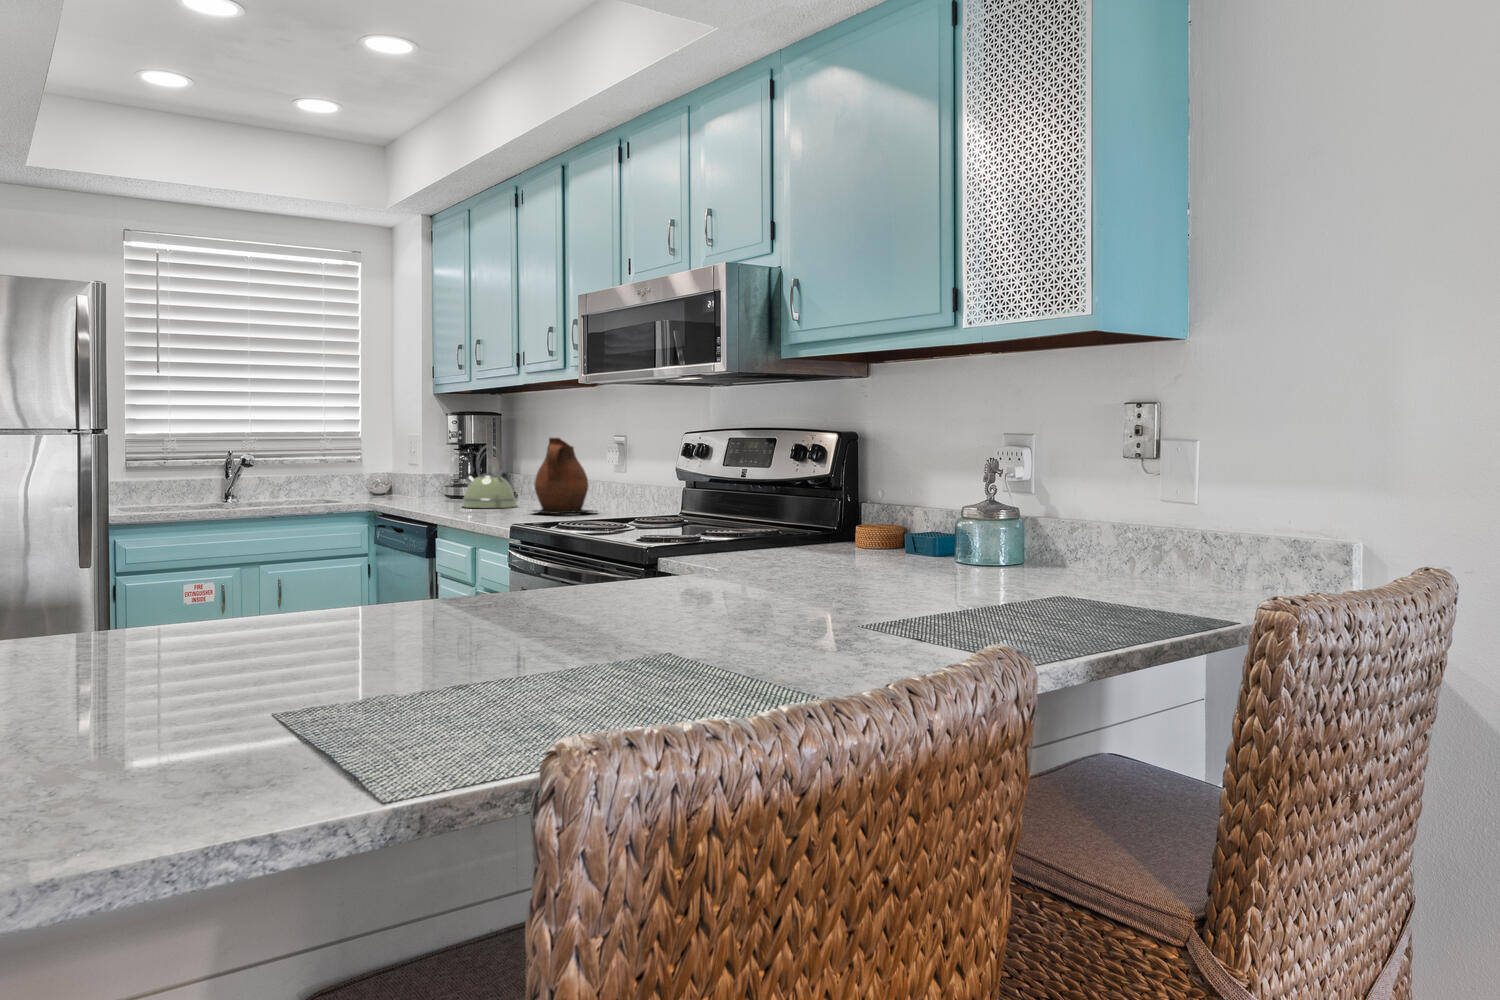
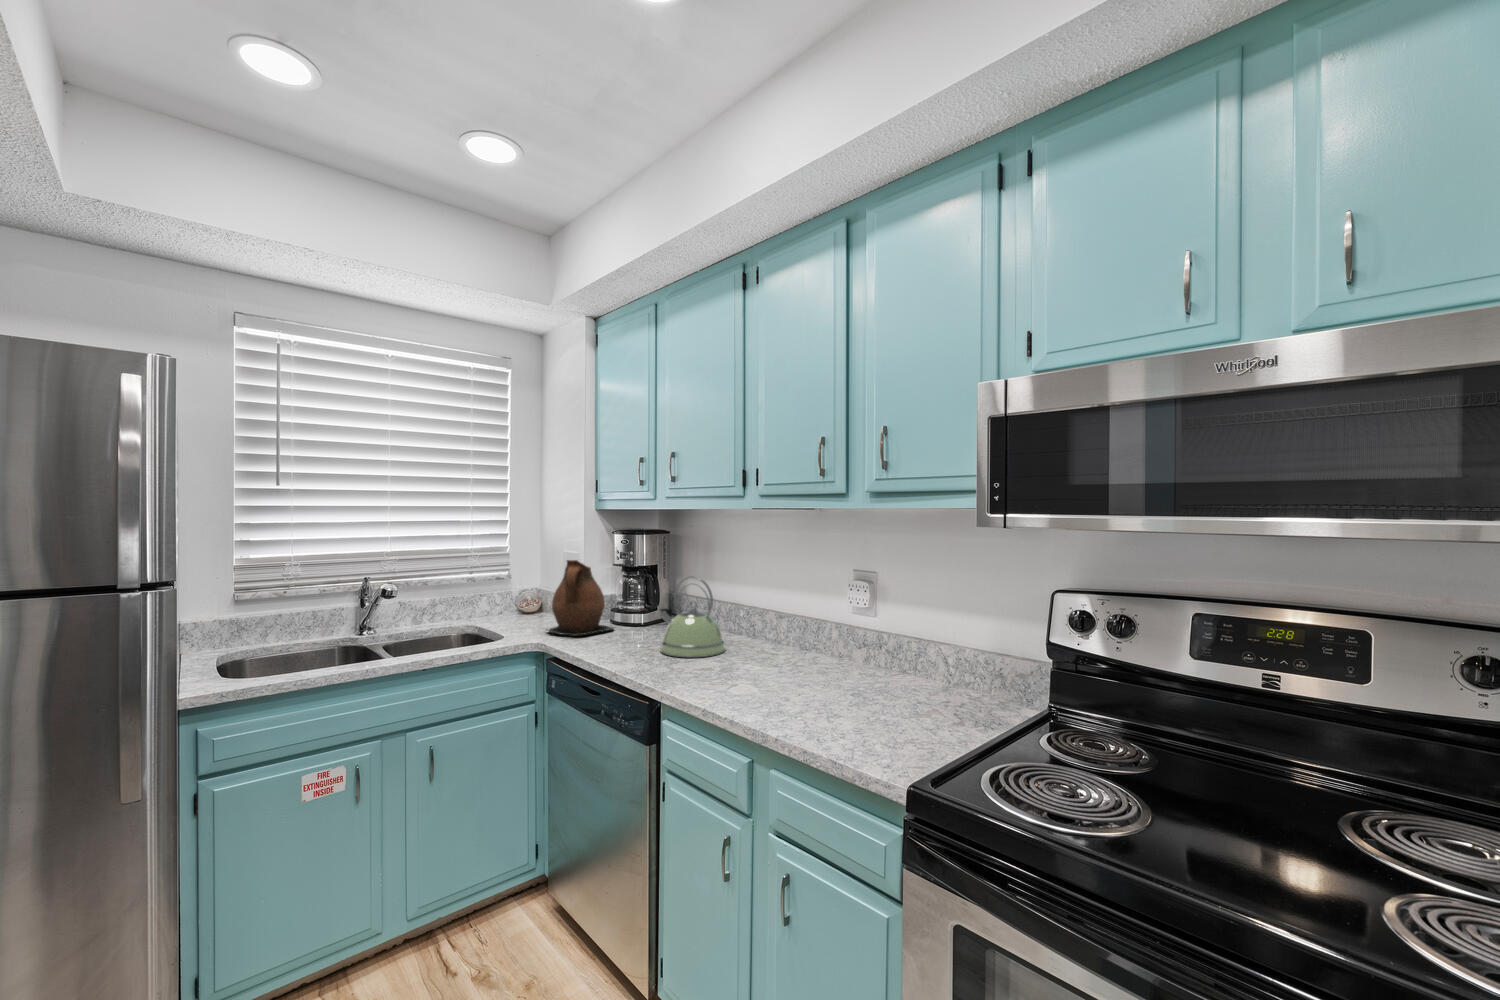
ceramic pitcher: present [533,438,593,514] -> present [546,560,614,636]

